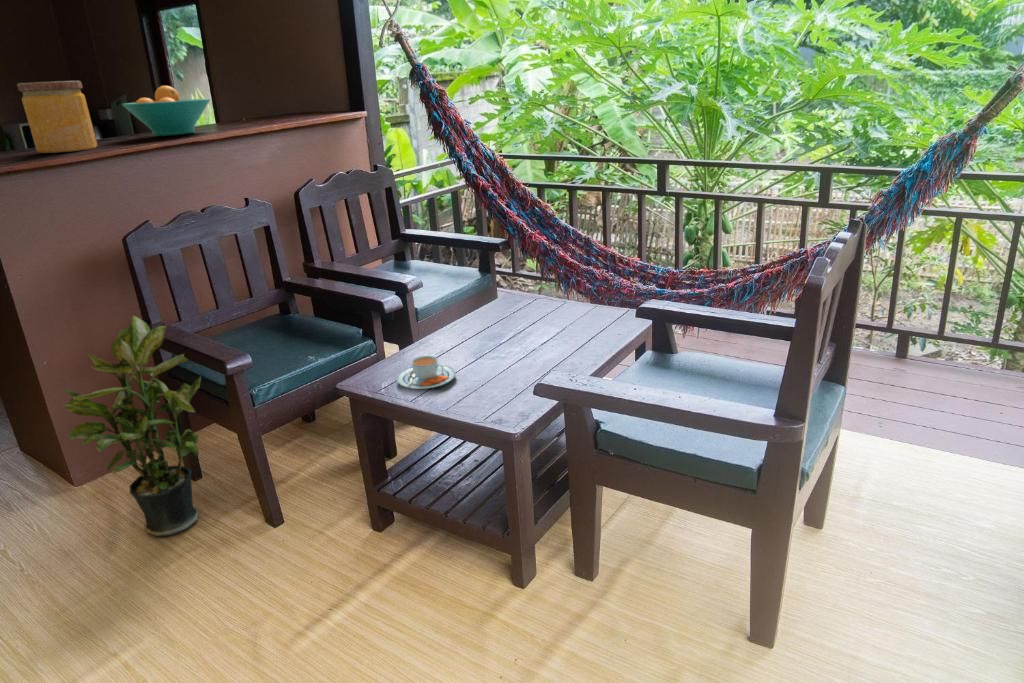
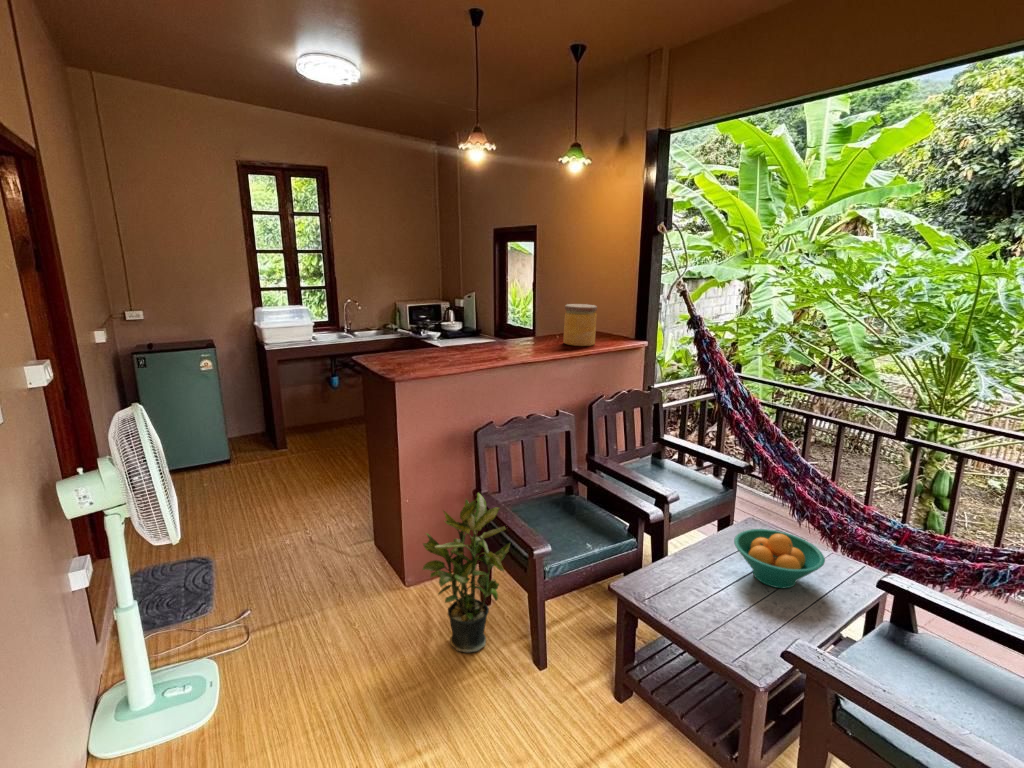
jar: present [17,81,97,153] -> present [564,304,597,346]
fruit bowl: present [123,86,210,136] -> present [734,529,825,588]
teacup: present [397,356,455,389] -> none [657,578,705,610]

